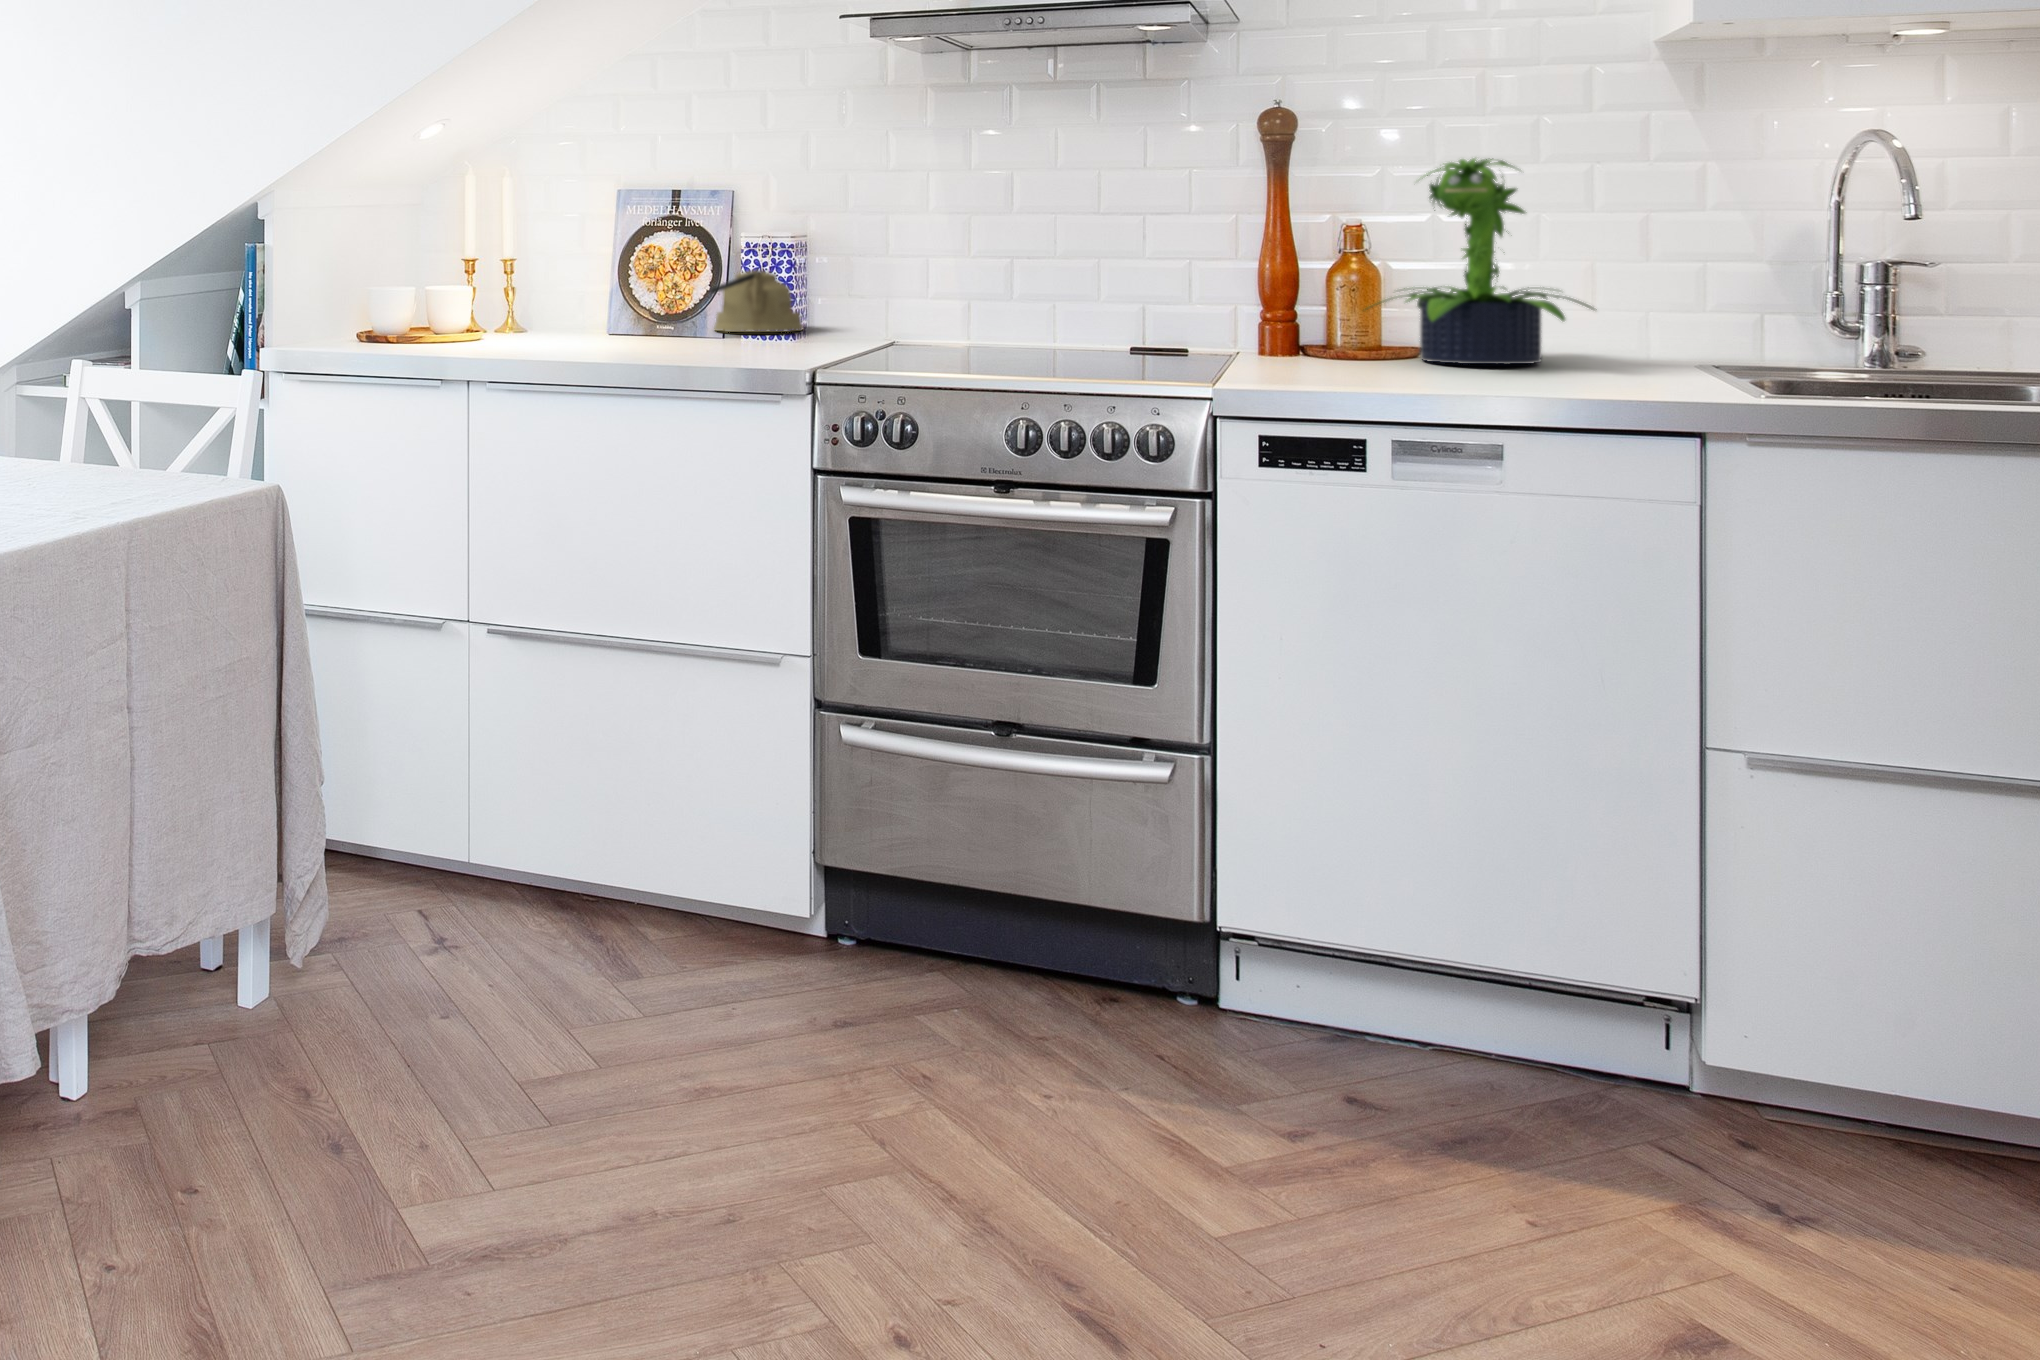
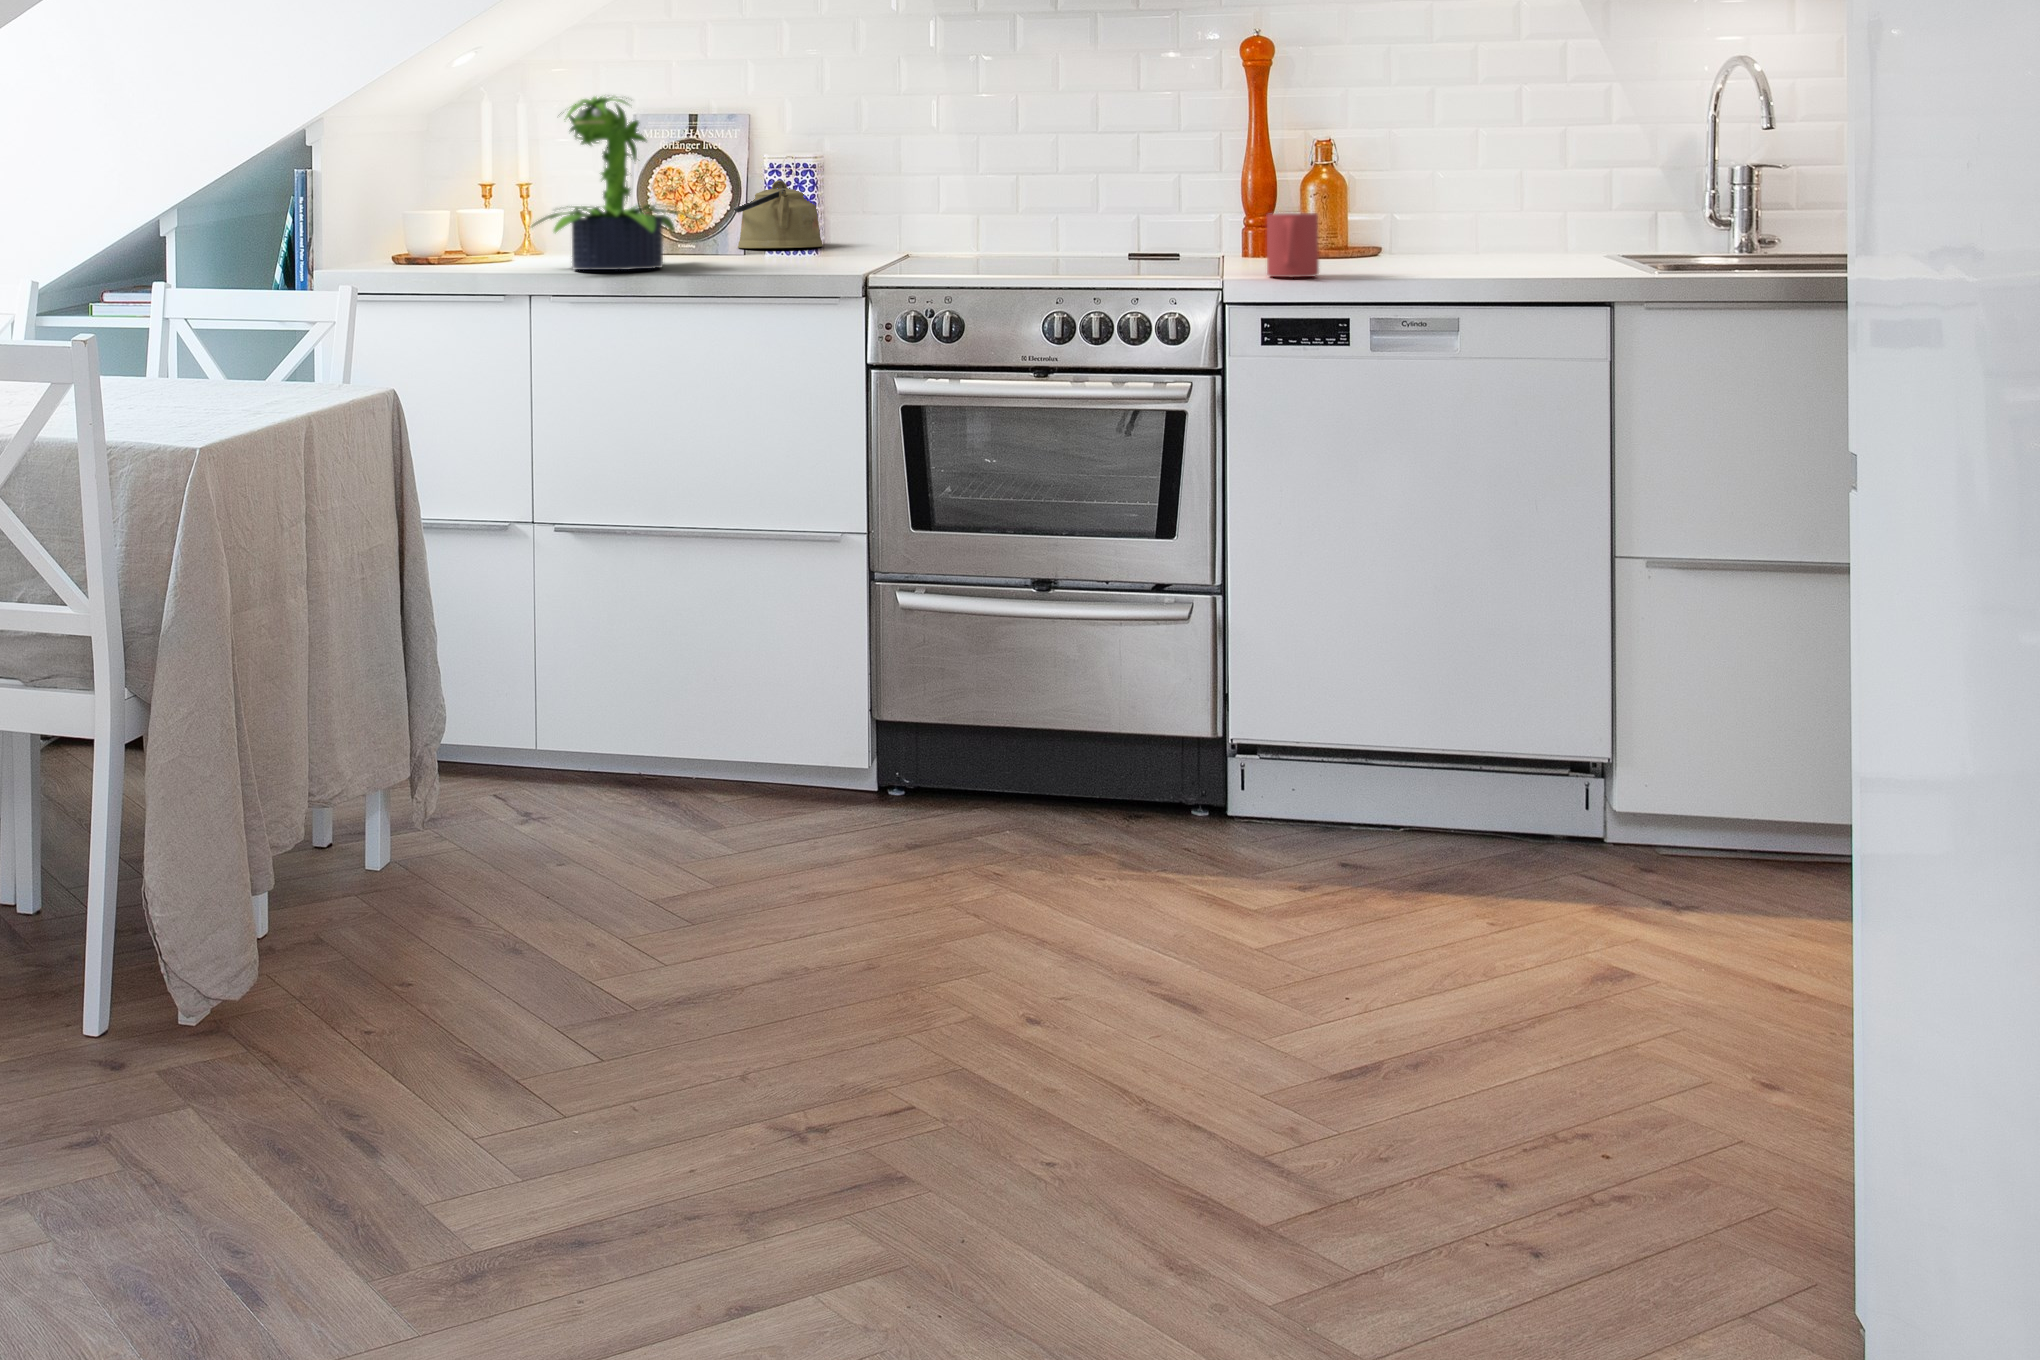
potted plant: present [1377,158,1594,364] -> present [532,97,699,270]
mug: none [1269,314,1331,389] -> present [1267,213,1319,277]

